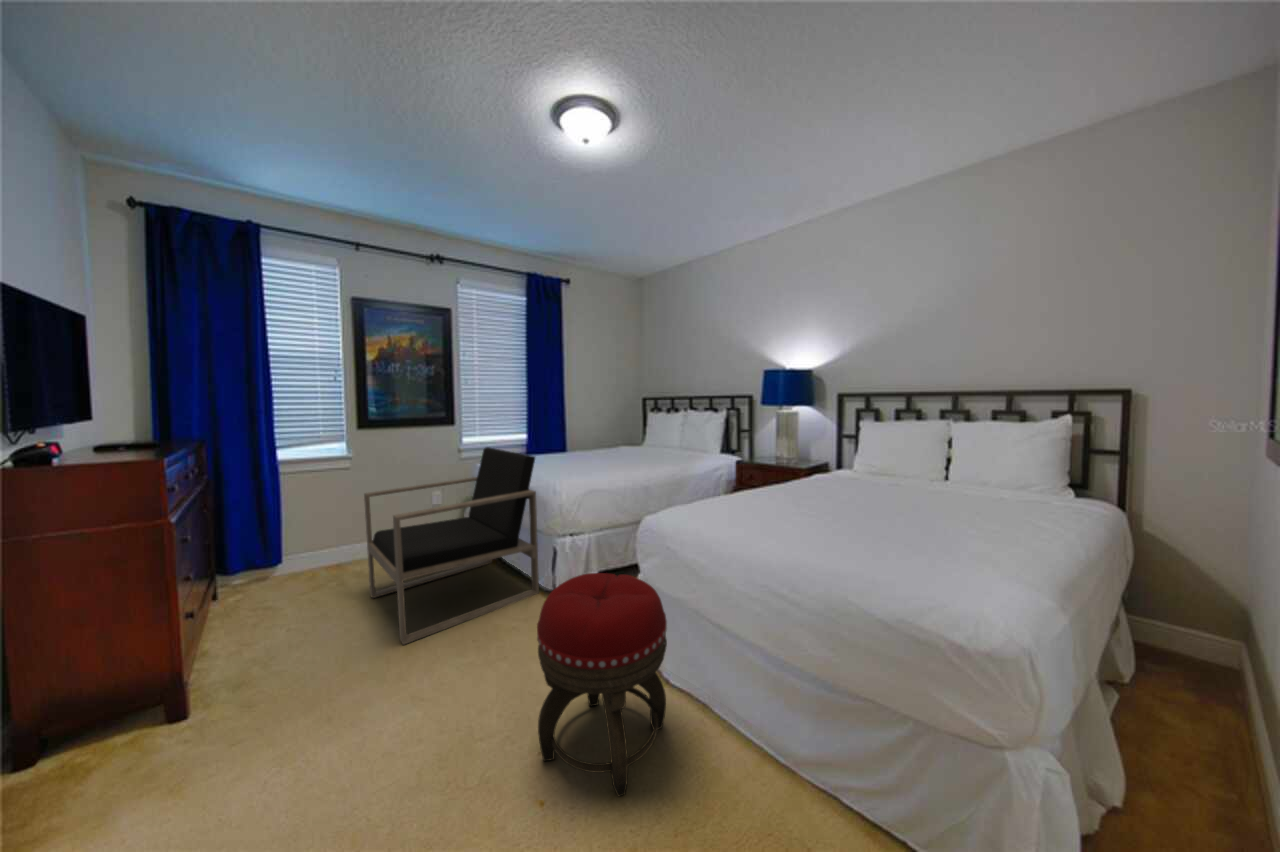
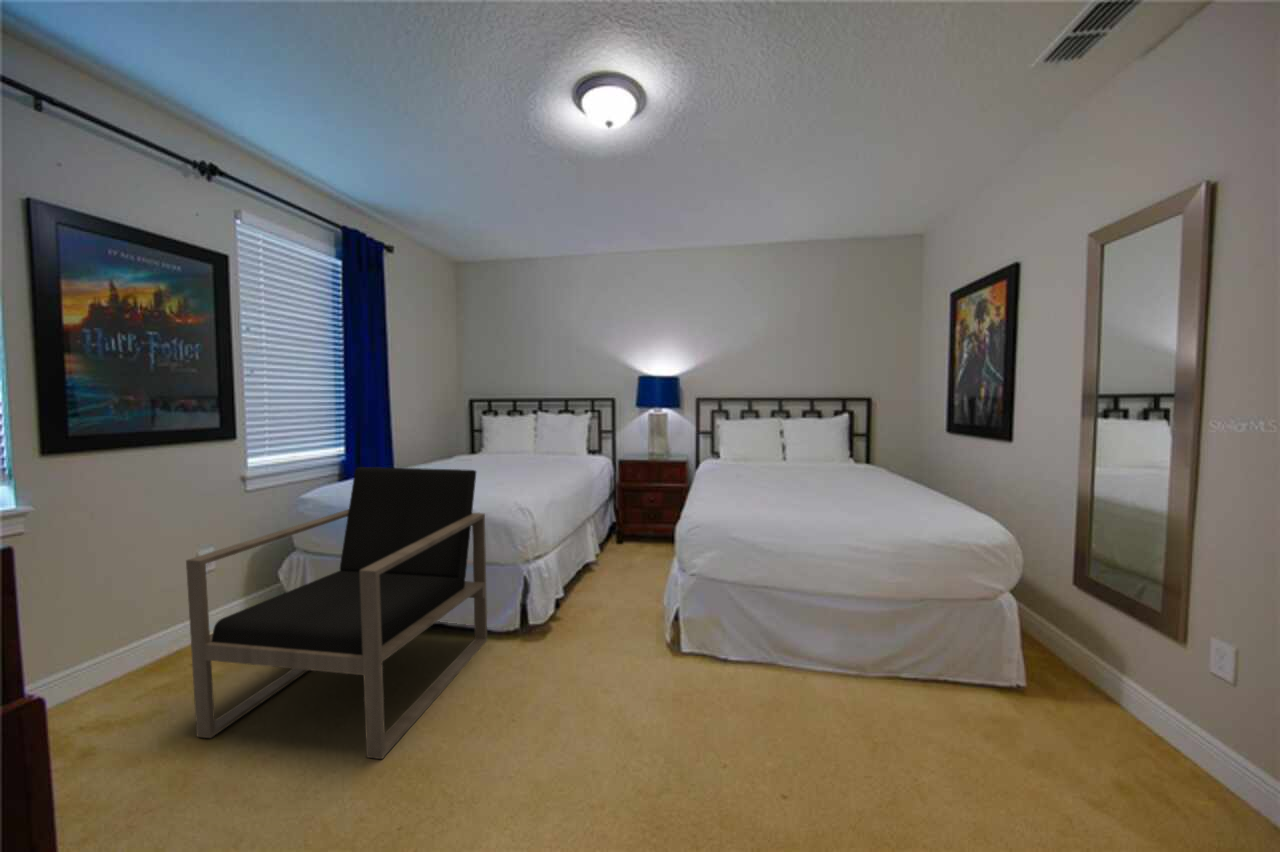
footstool: present [537,573,667,796] -> none [669,563,791,758]

